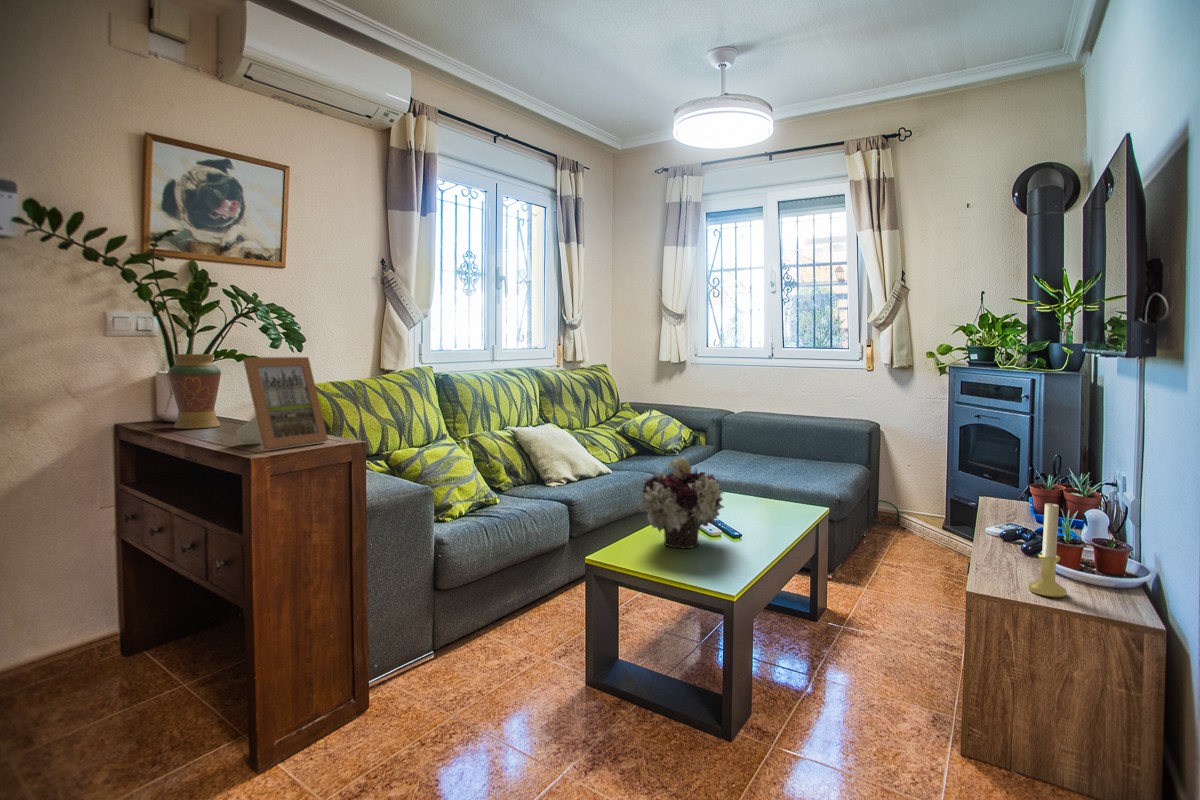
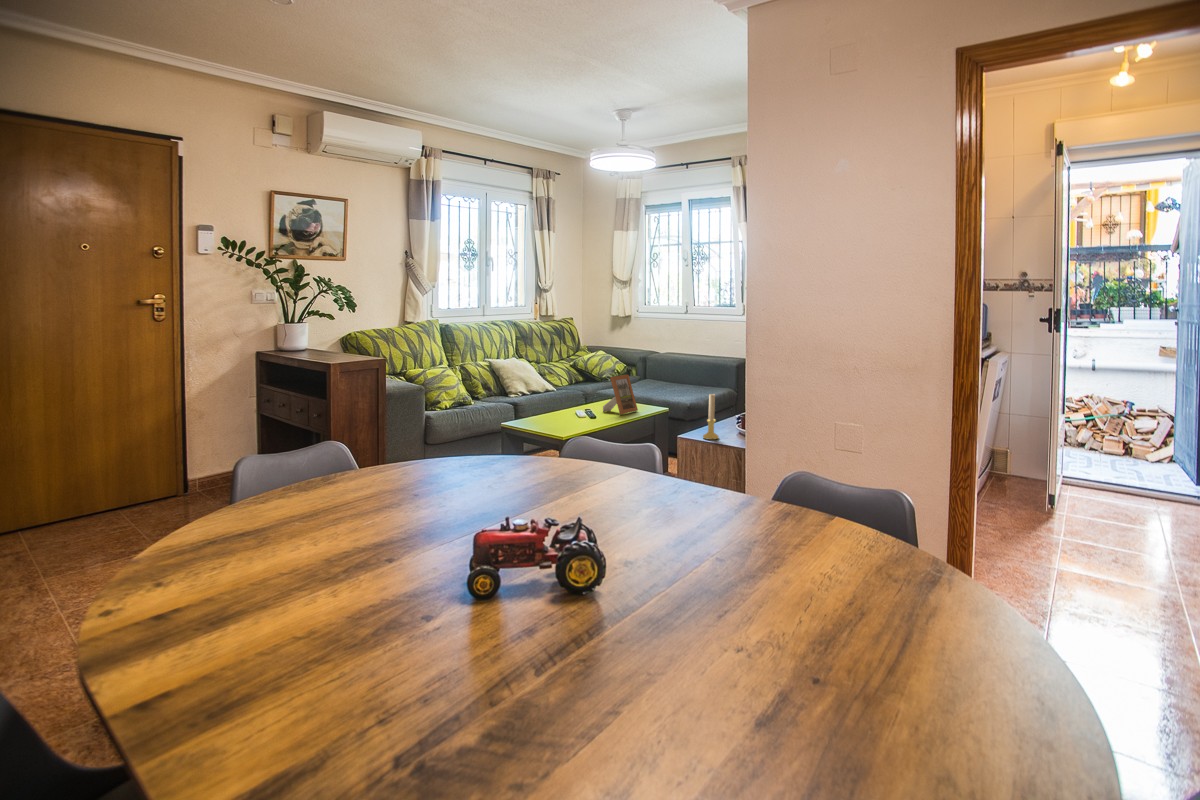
decorative vase: present [168,354,221,429] -> none [287,314,314,353]
picture frame: present [237,357,328,450] -> present [603,375,638,414]
flower arrangement: present [638,457,724,548] -> none [531,373,584,423]

